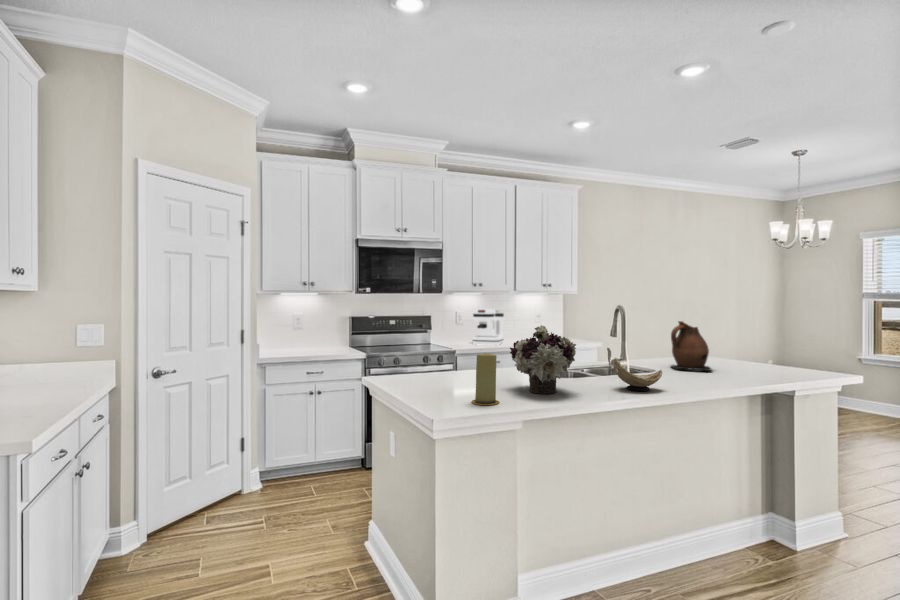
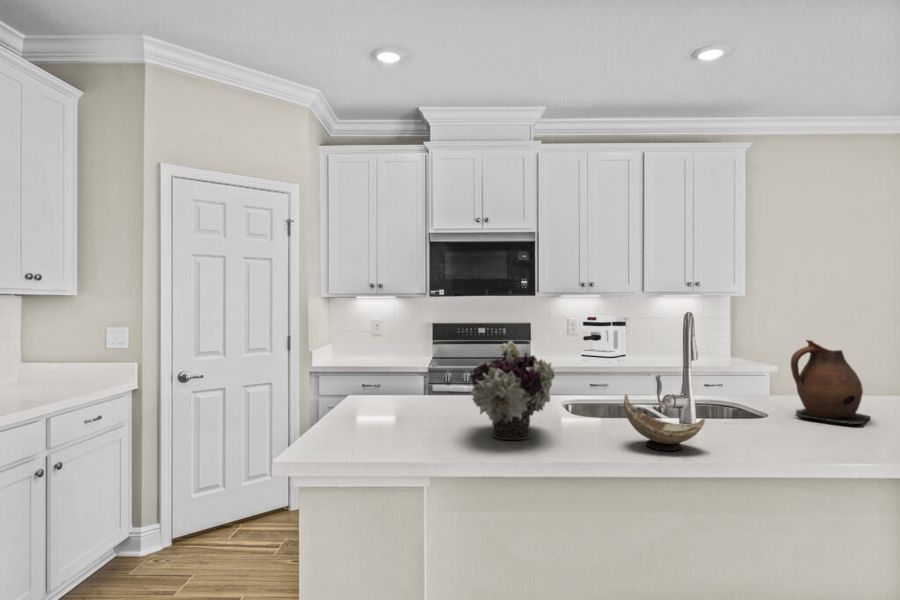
candle: present [472,353,499,405] -> none [383,378,420,449]

